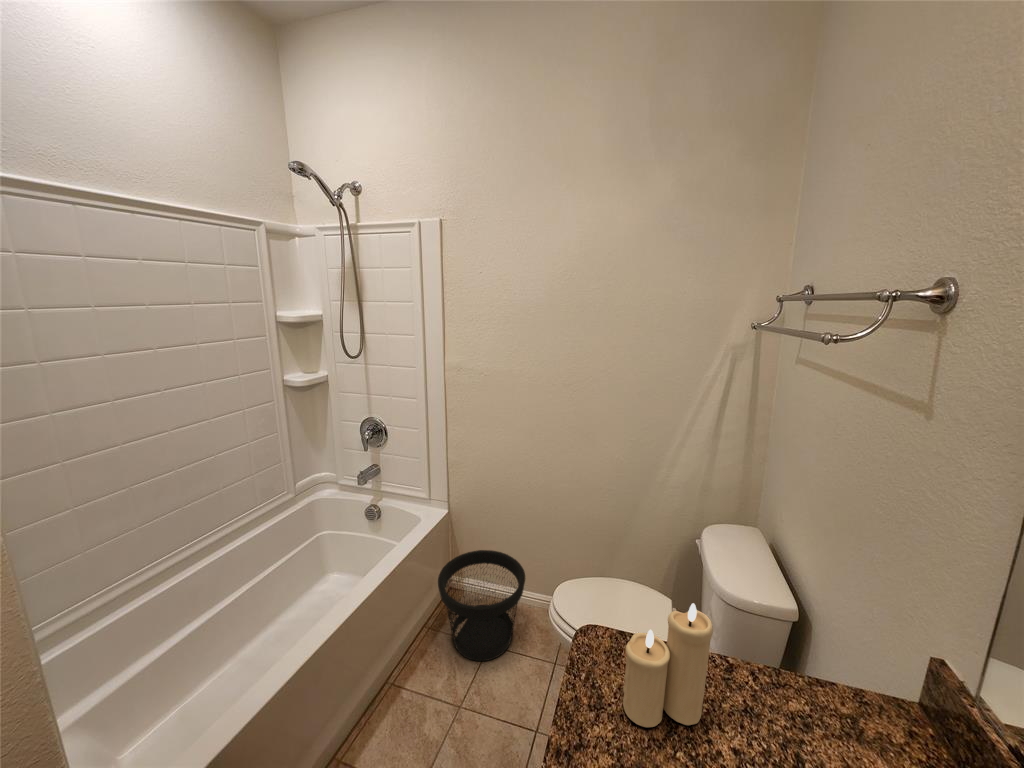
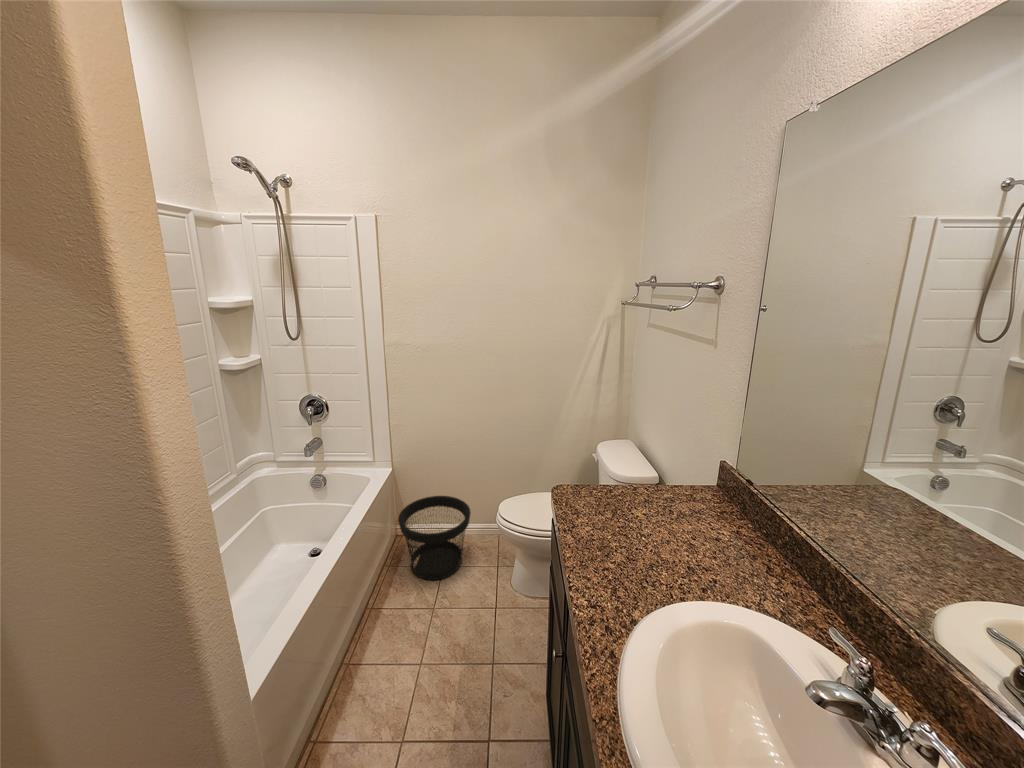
candle: present [623,603,713,727] -> none [588,448,632,516]

